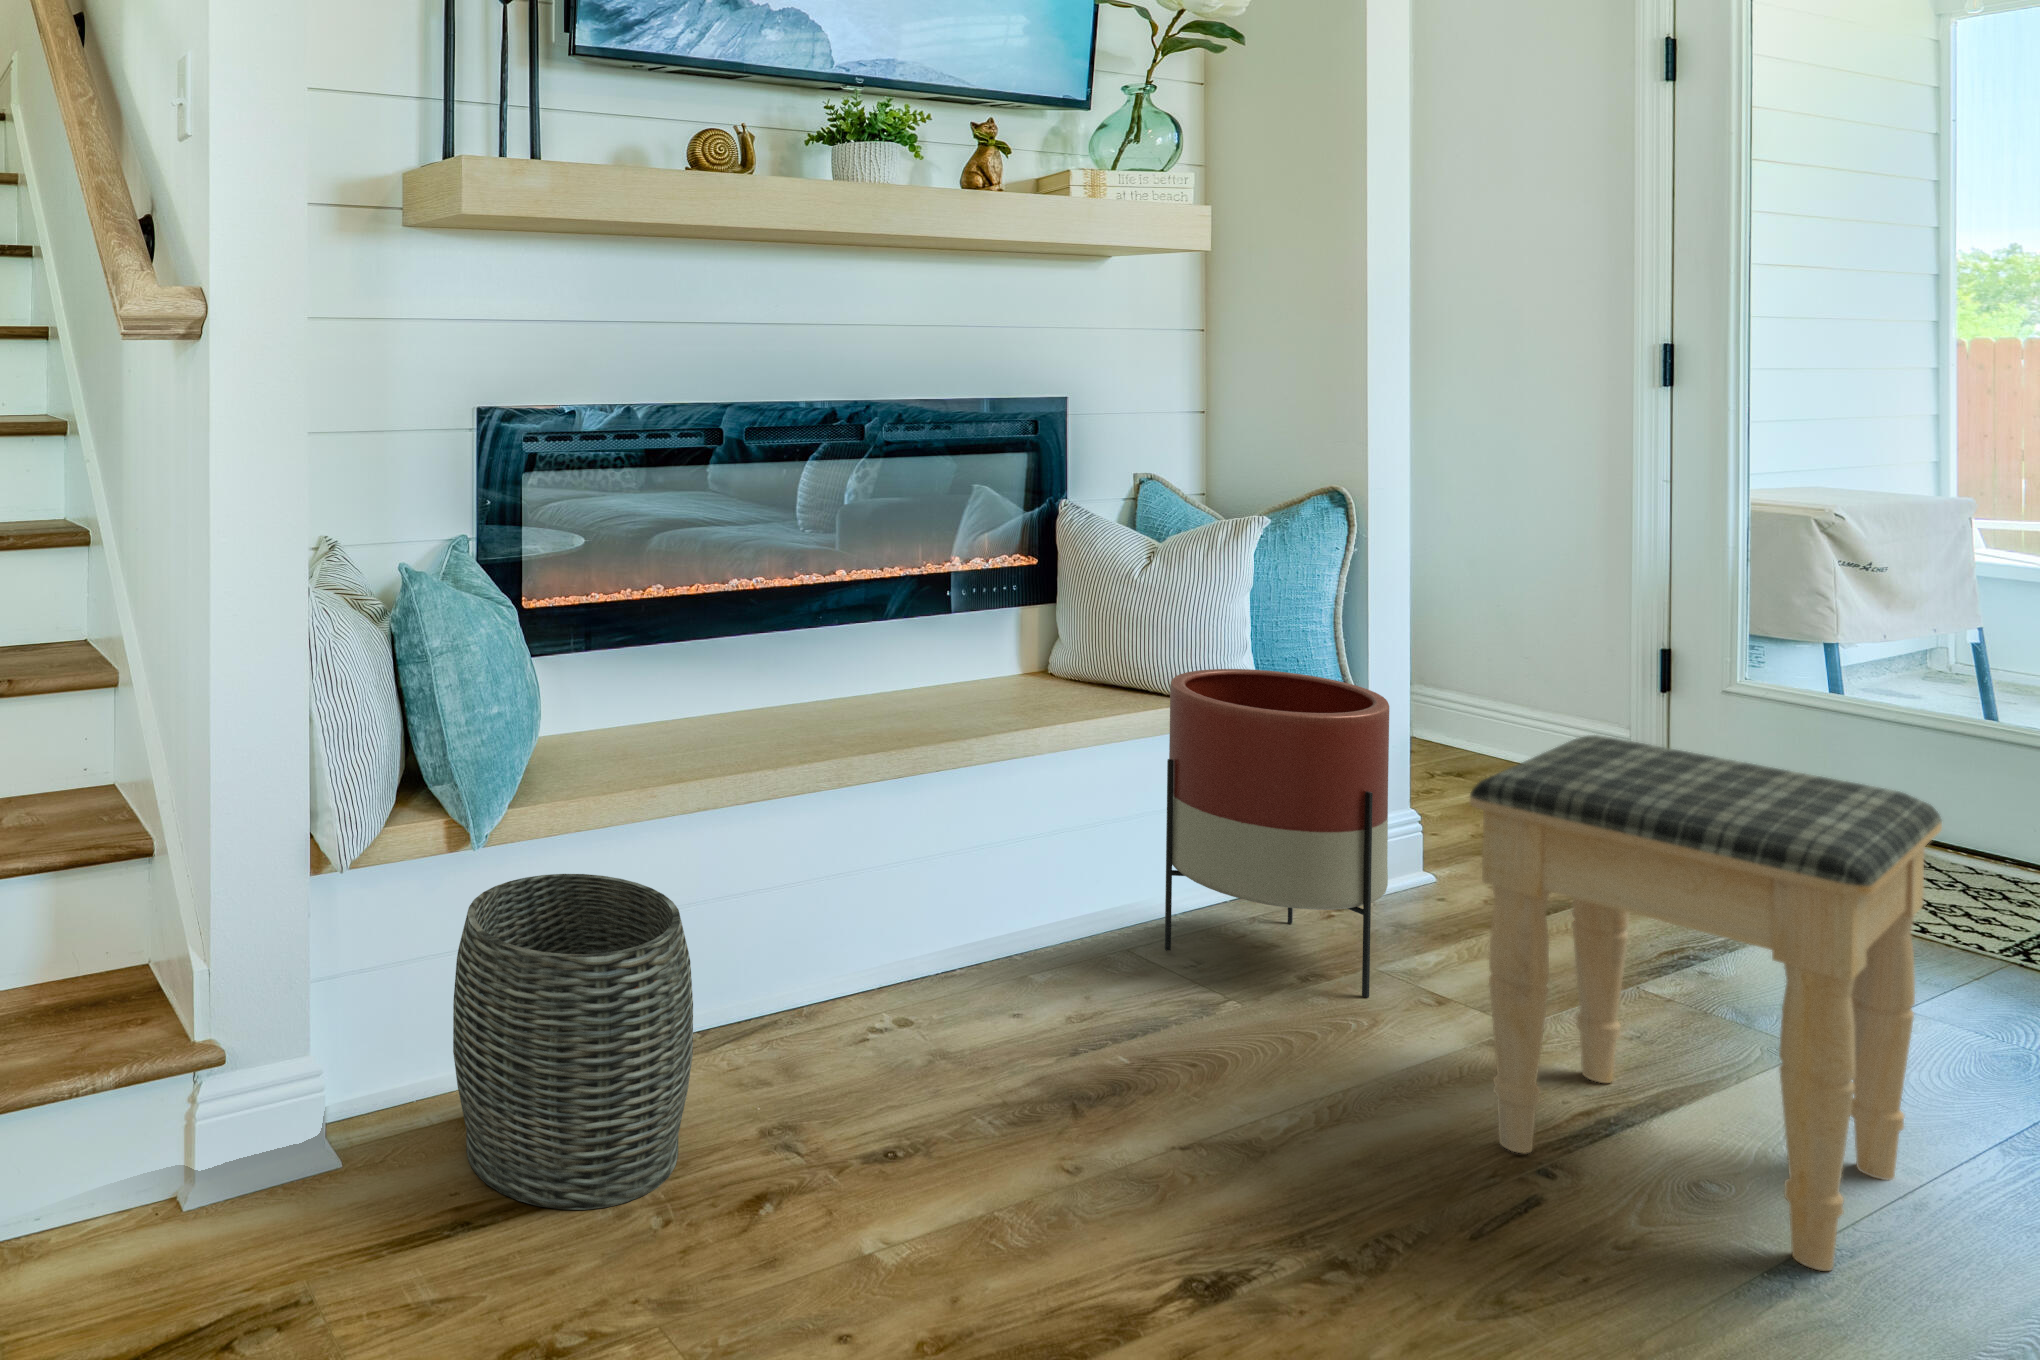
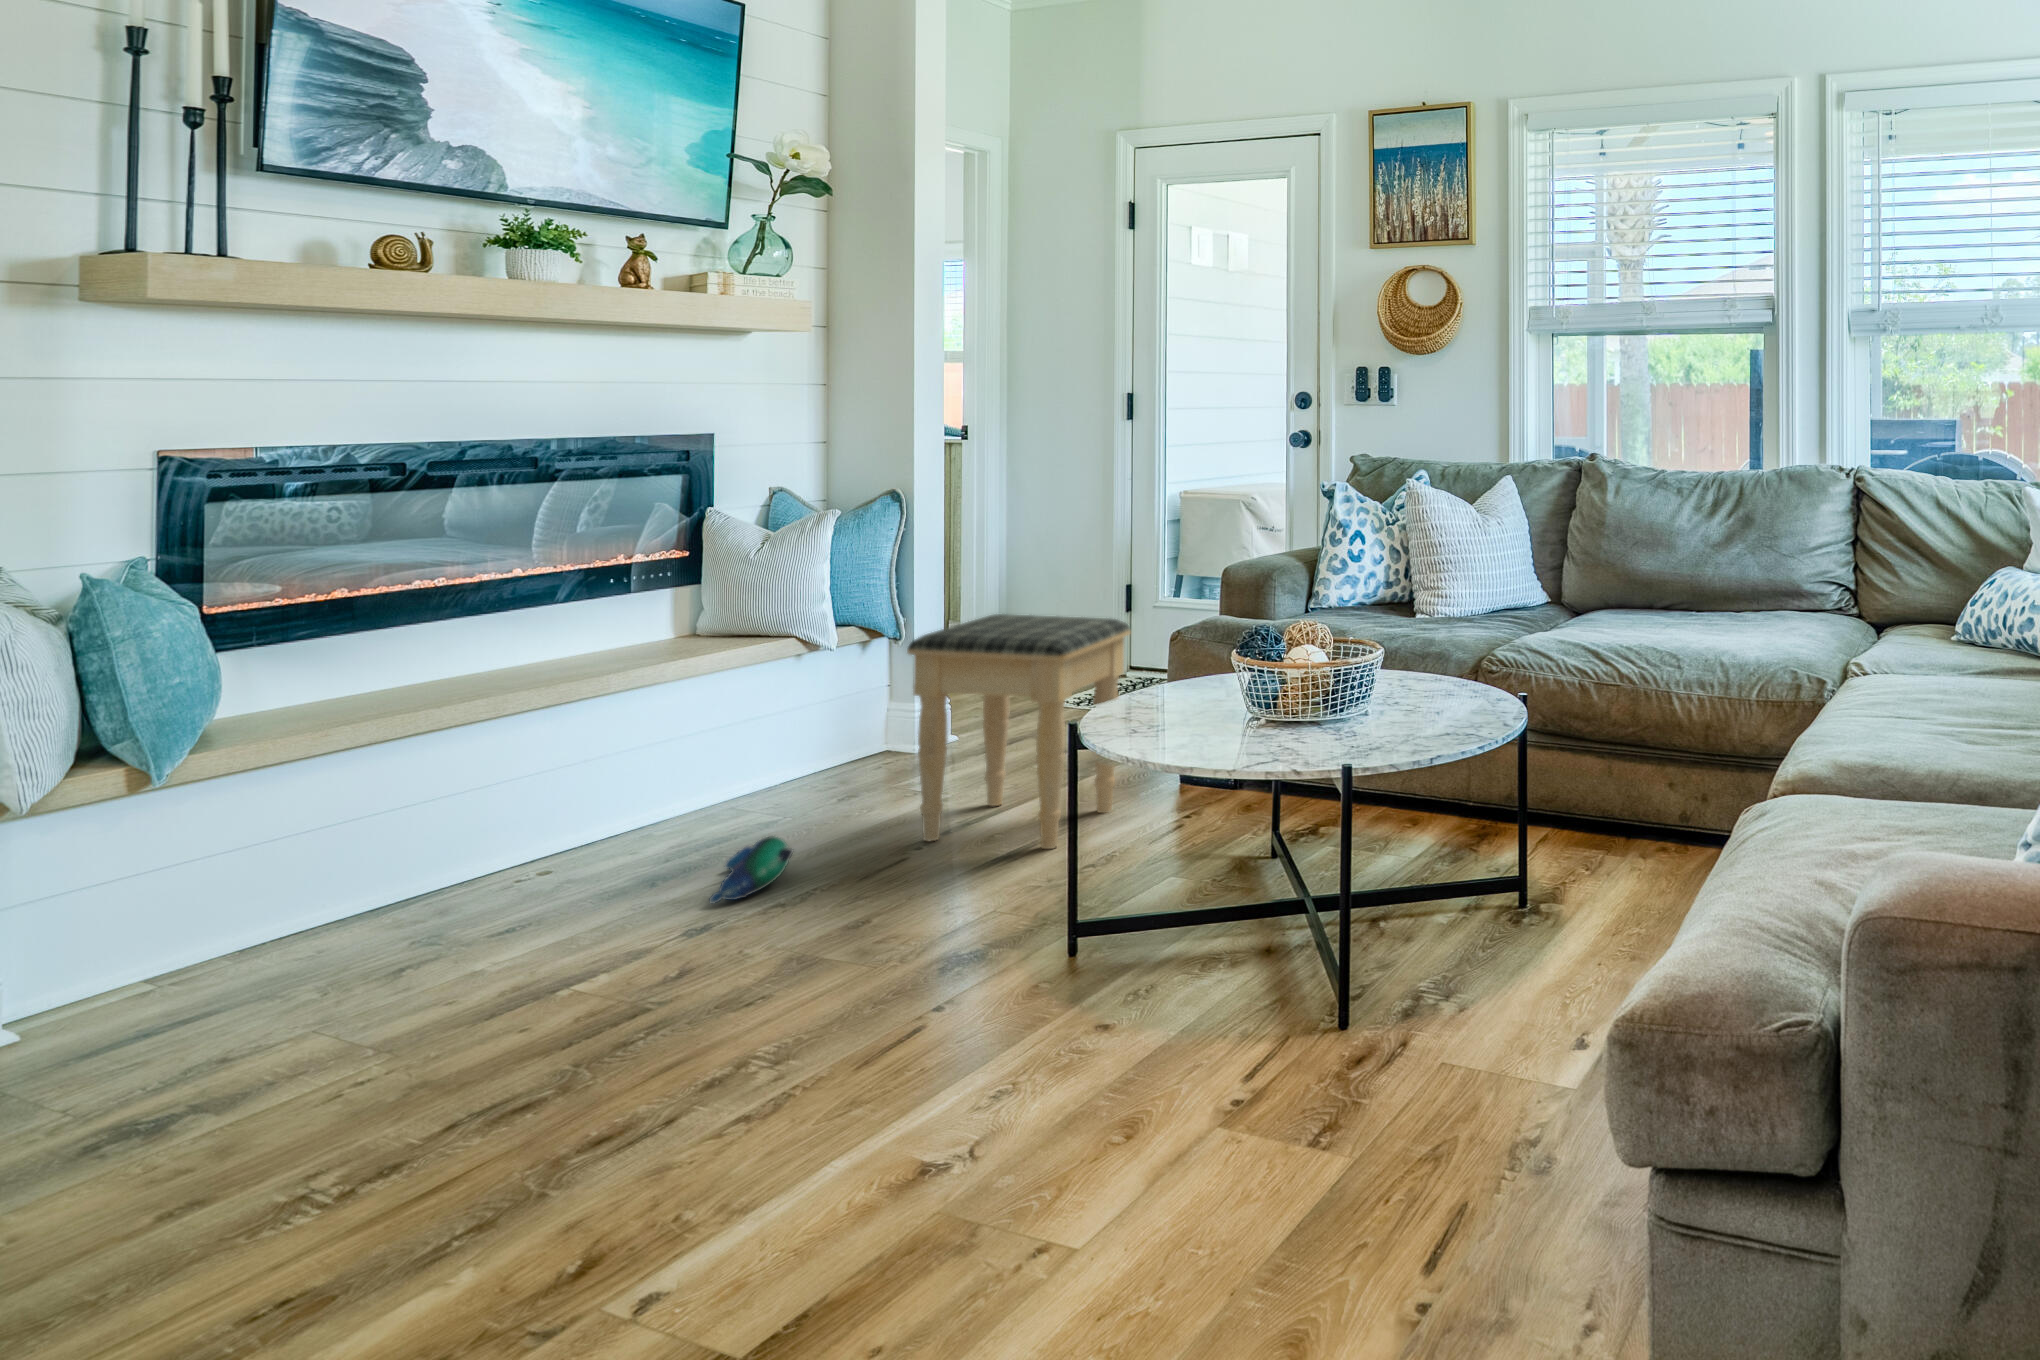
planter: present [1165,669,1389,998] -> none [761,610,905,801]
woven basket: present [453,874,693,1210] -> none [140,789,364,1014]
plush toy: none [1160,1077,1296,1207] -> present [709,836,793,904]

